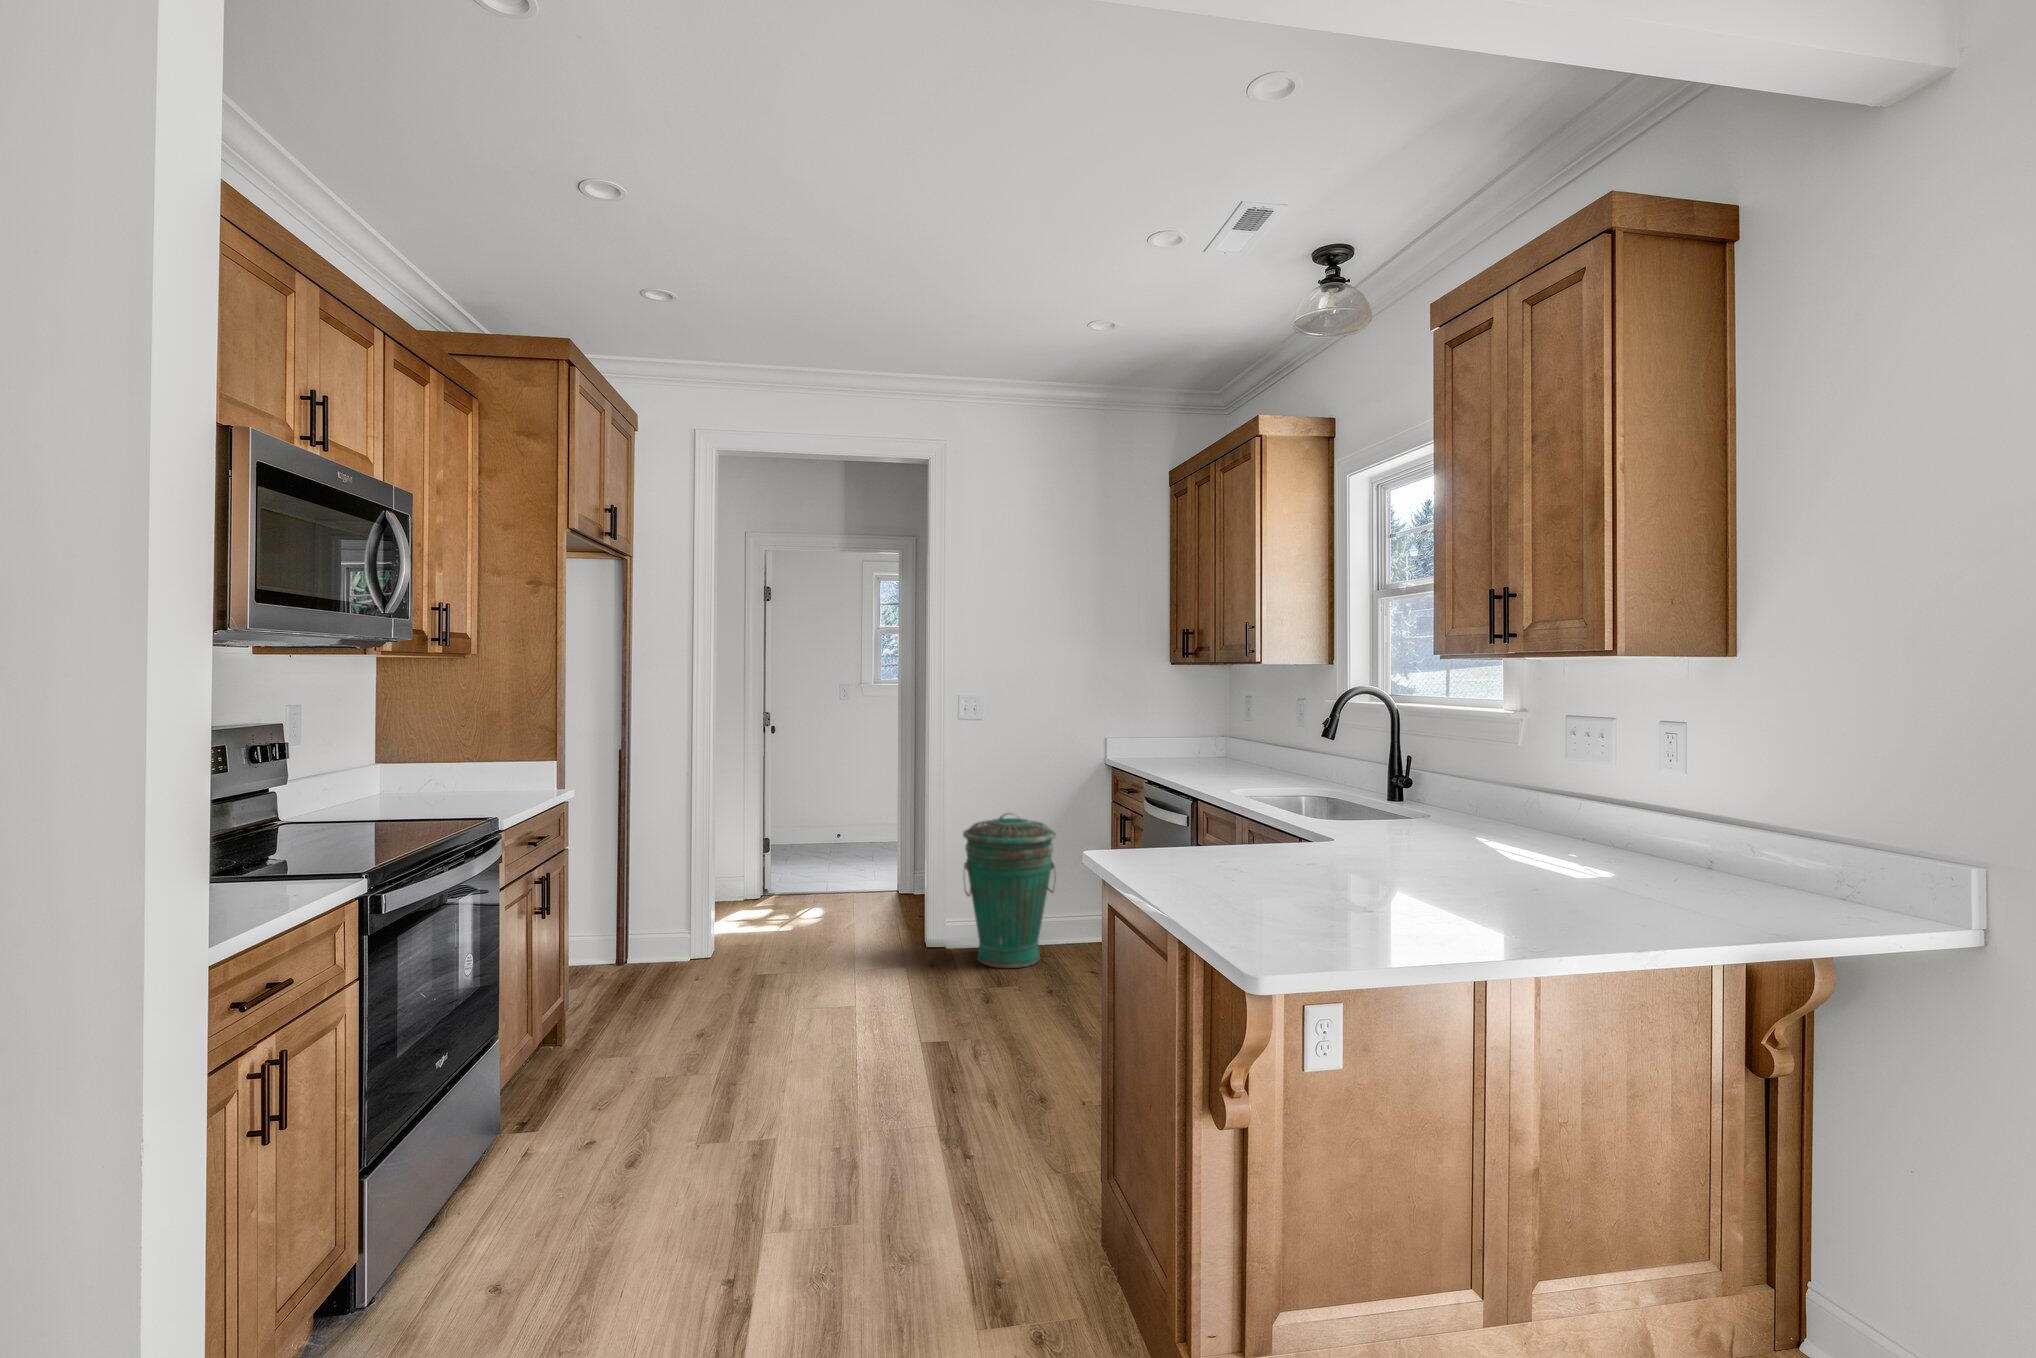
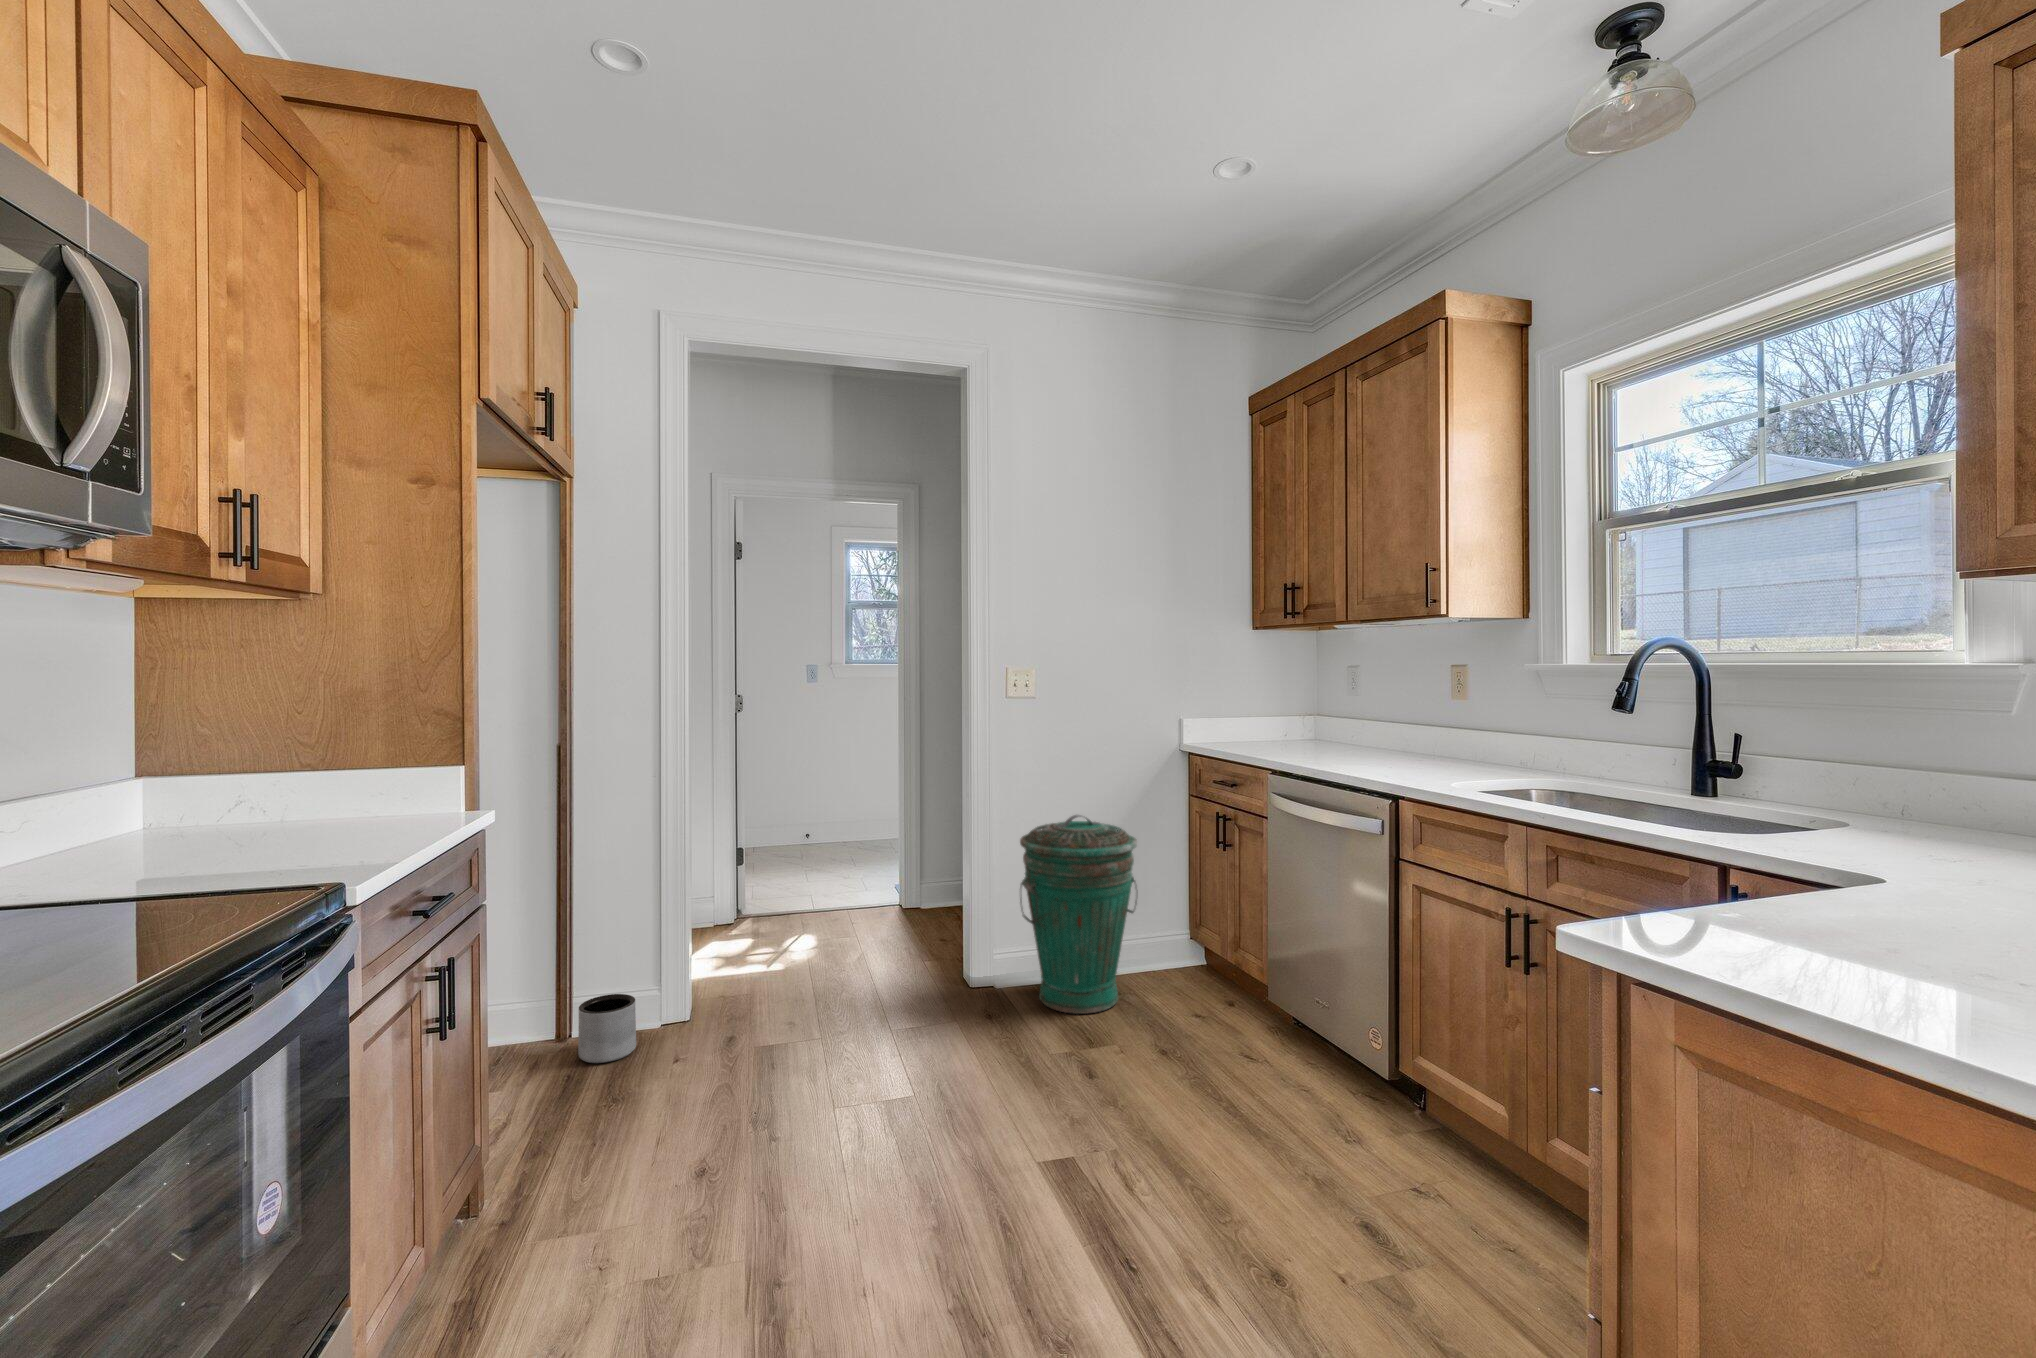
planter: none [630,933,670,979] -> present [578,994,636,1063]

